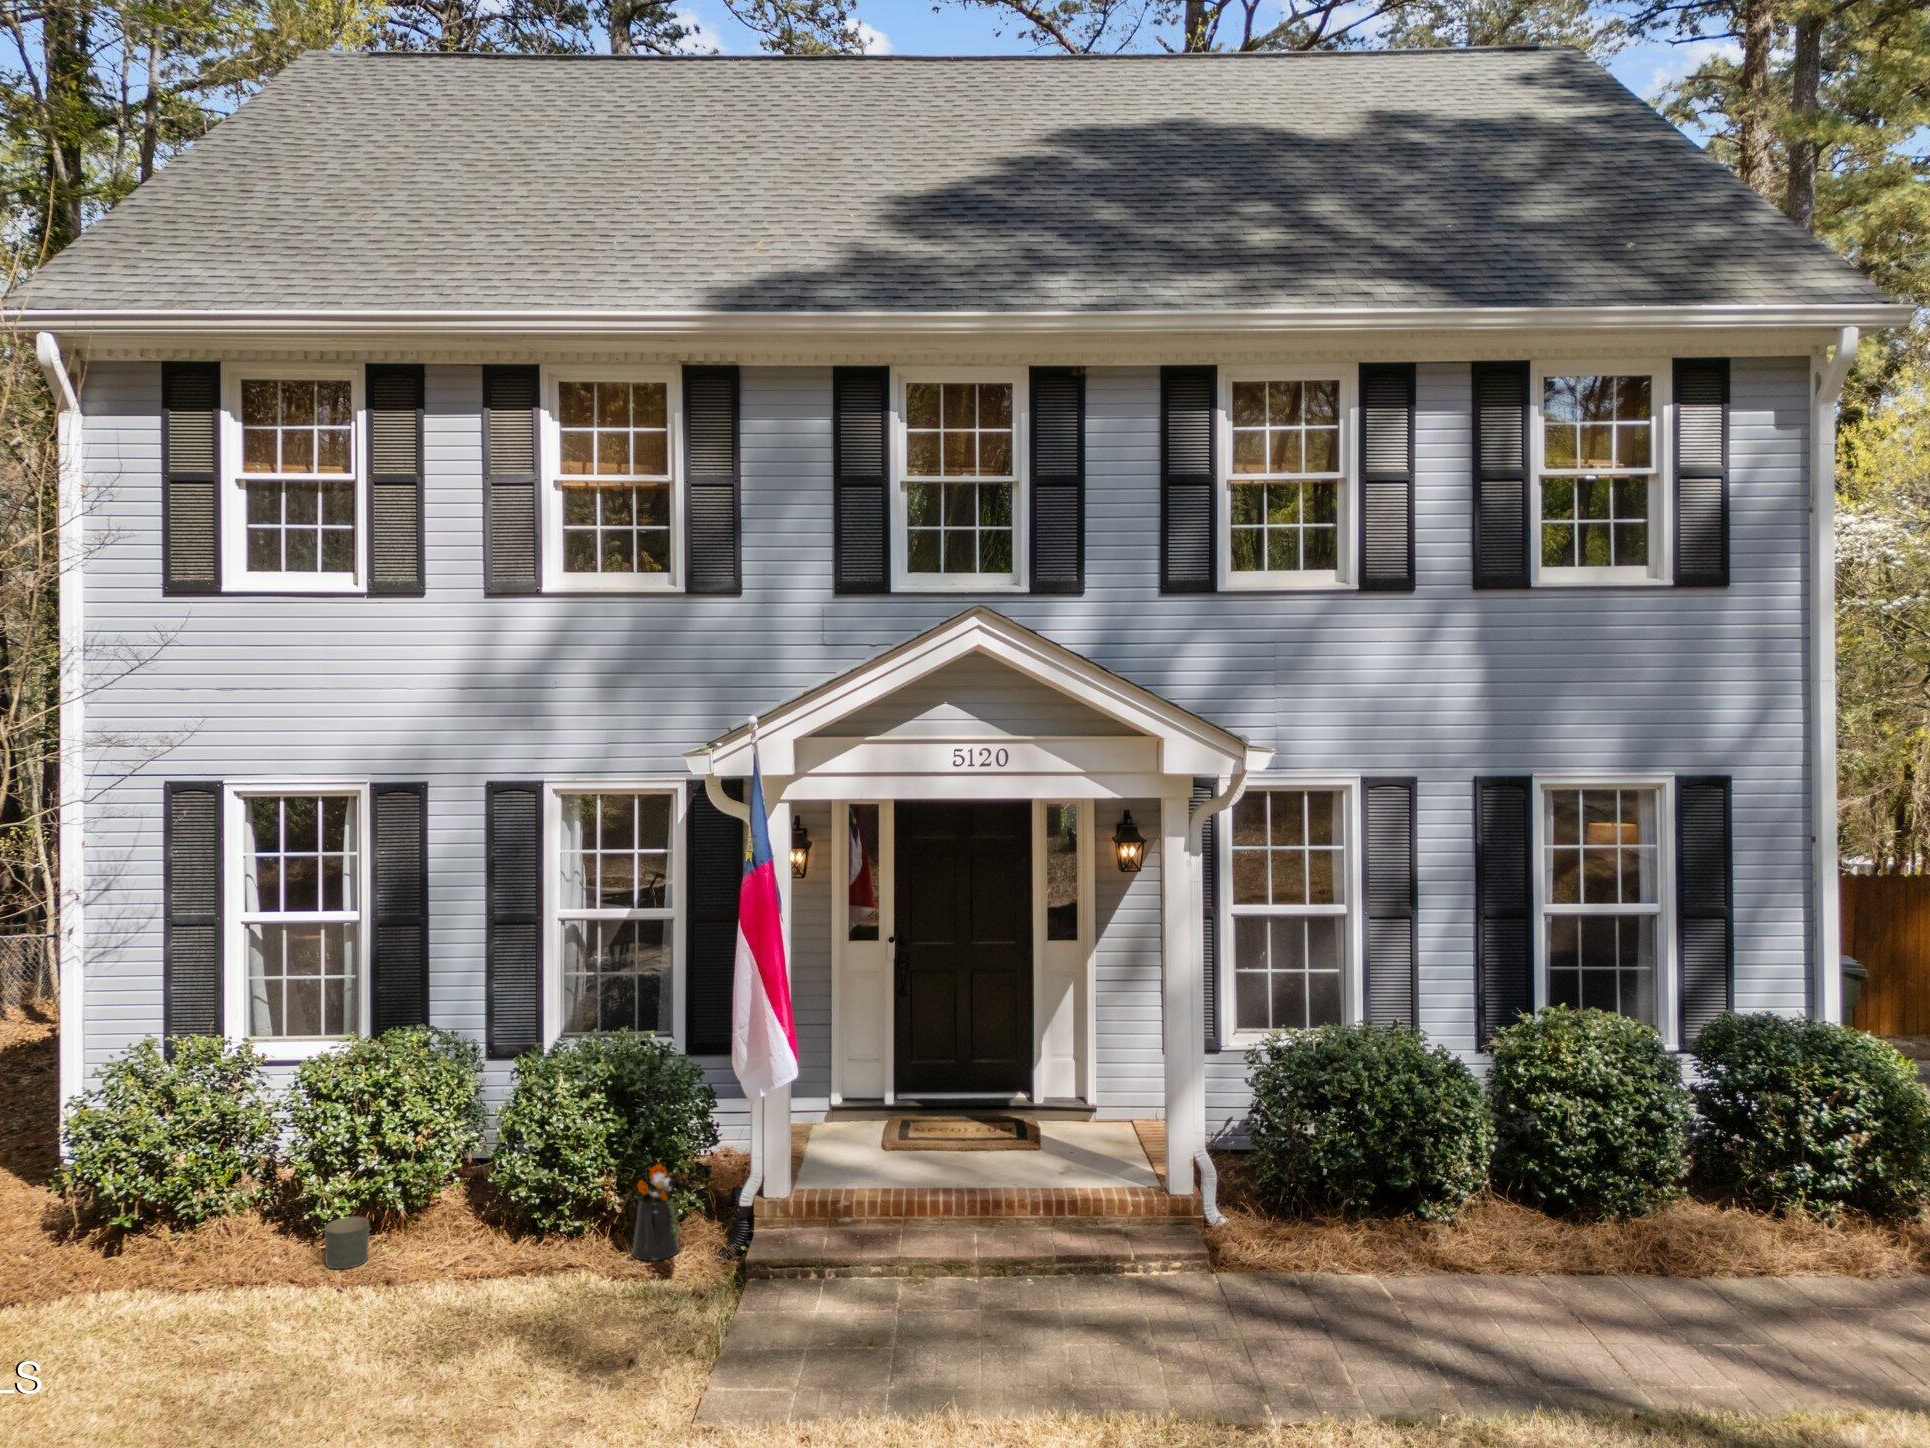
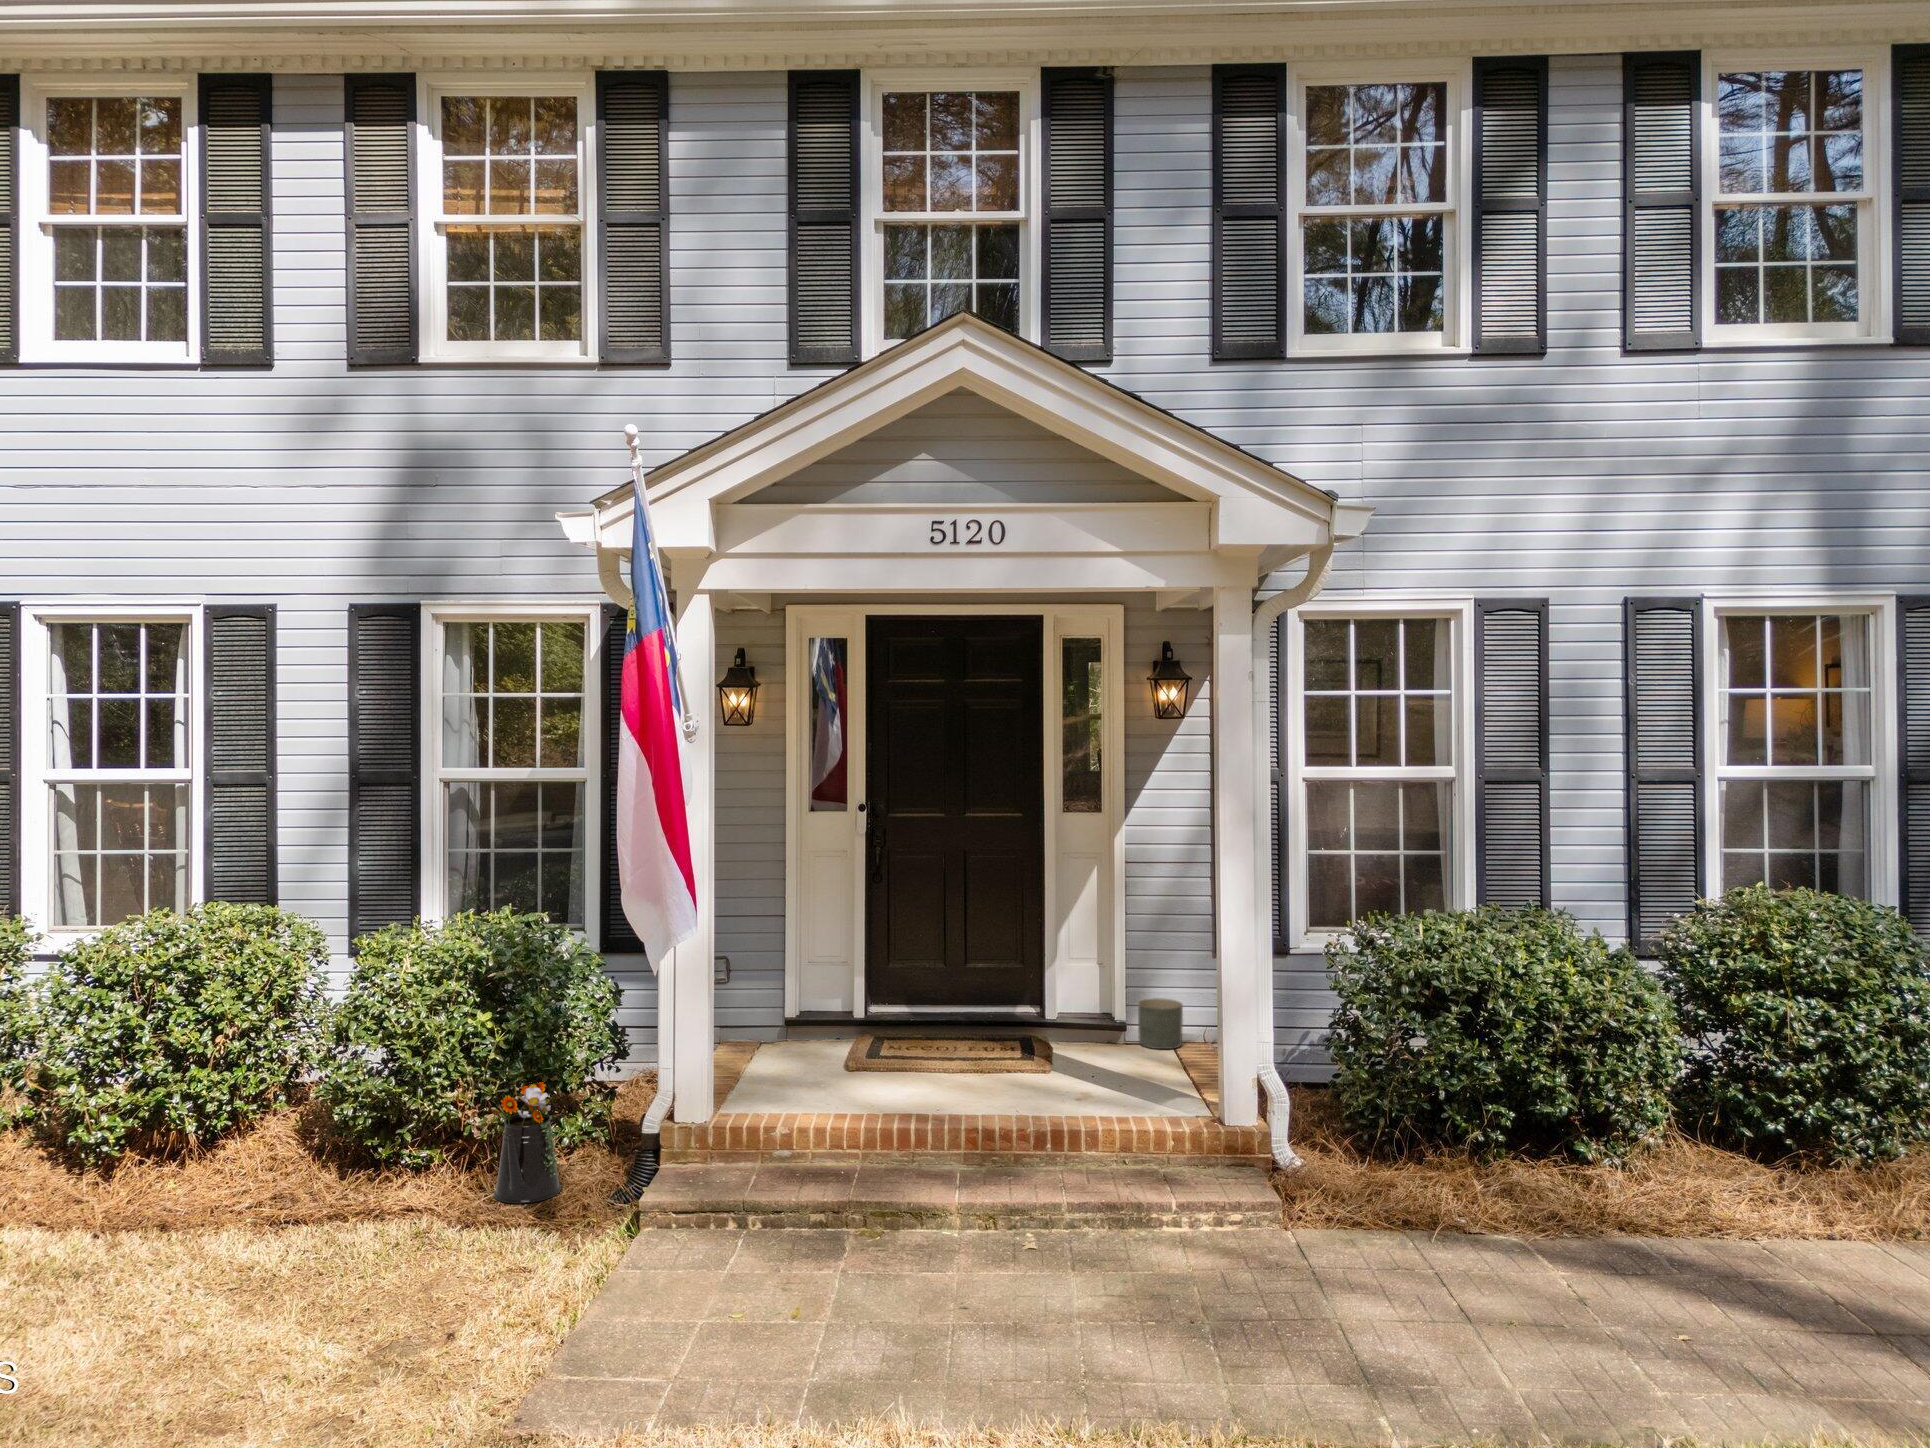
planter: present [325,1217,369,1269] -> present [1138,998,1183,1049]

